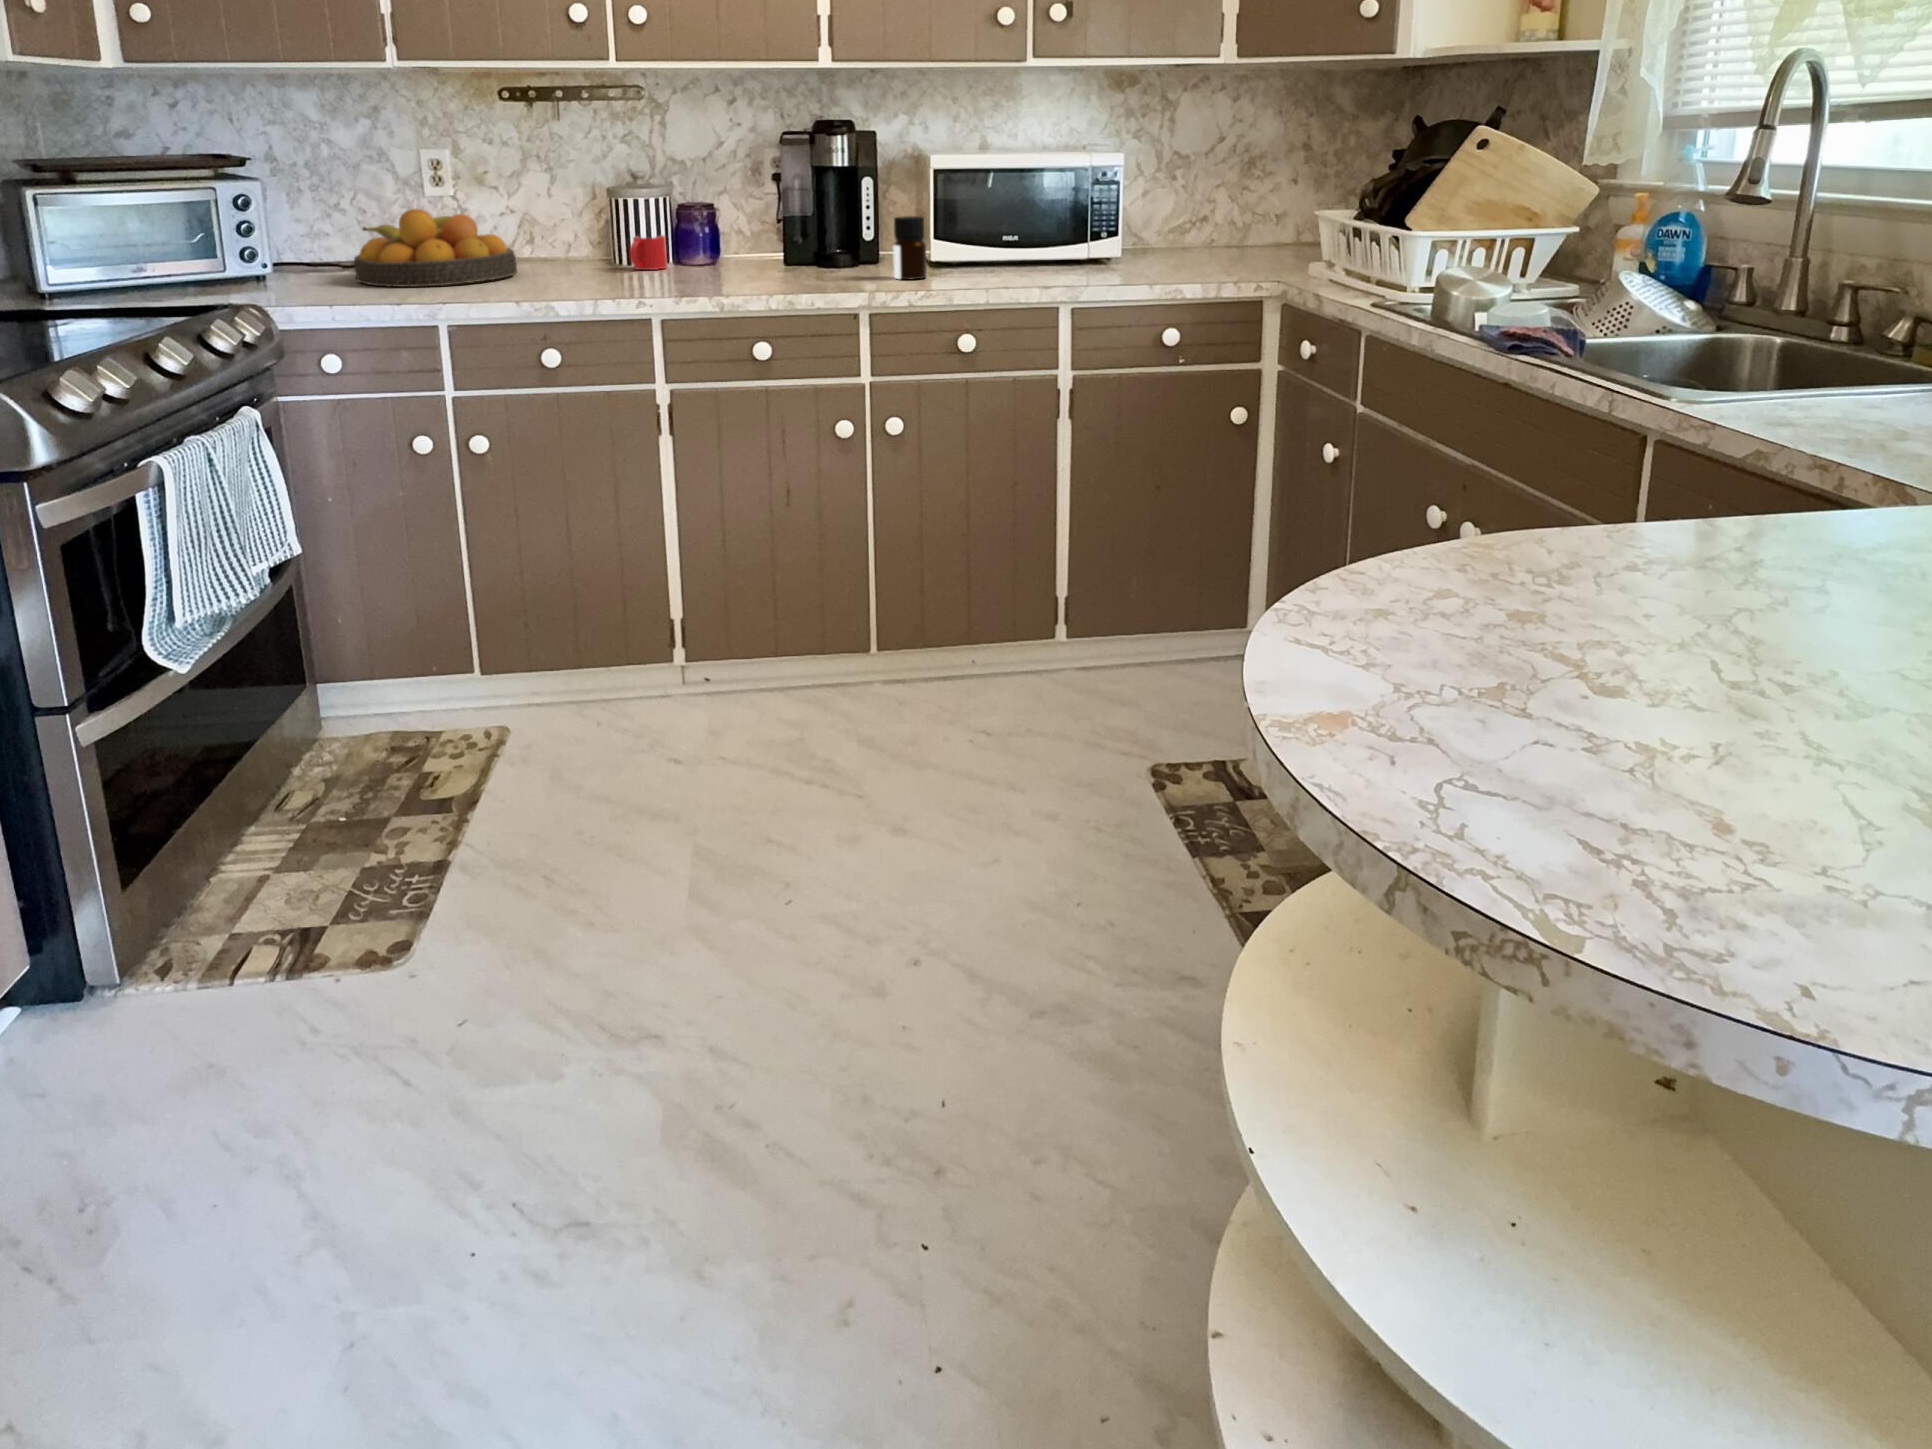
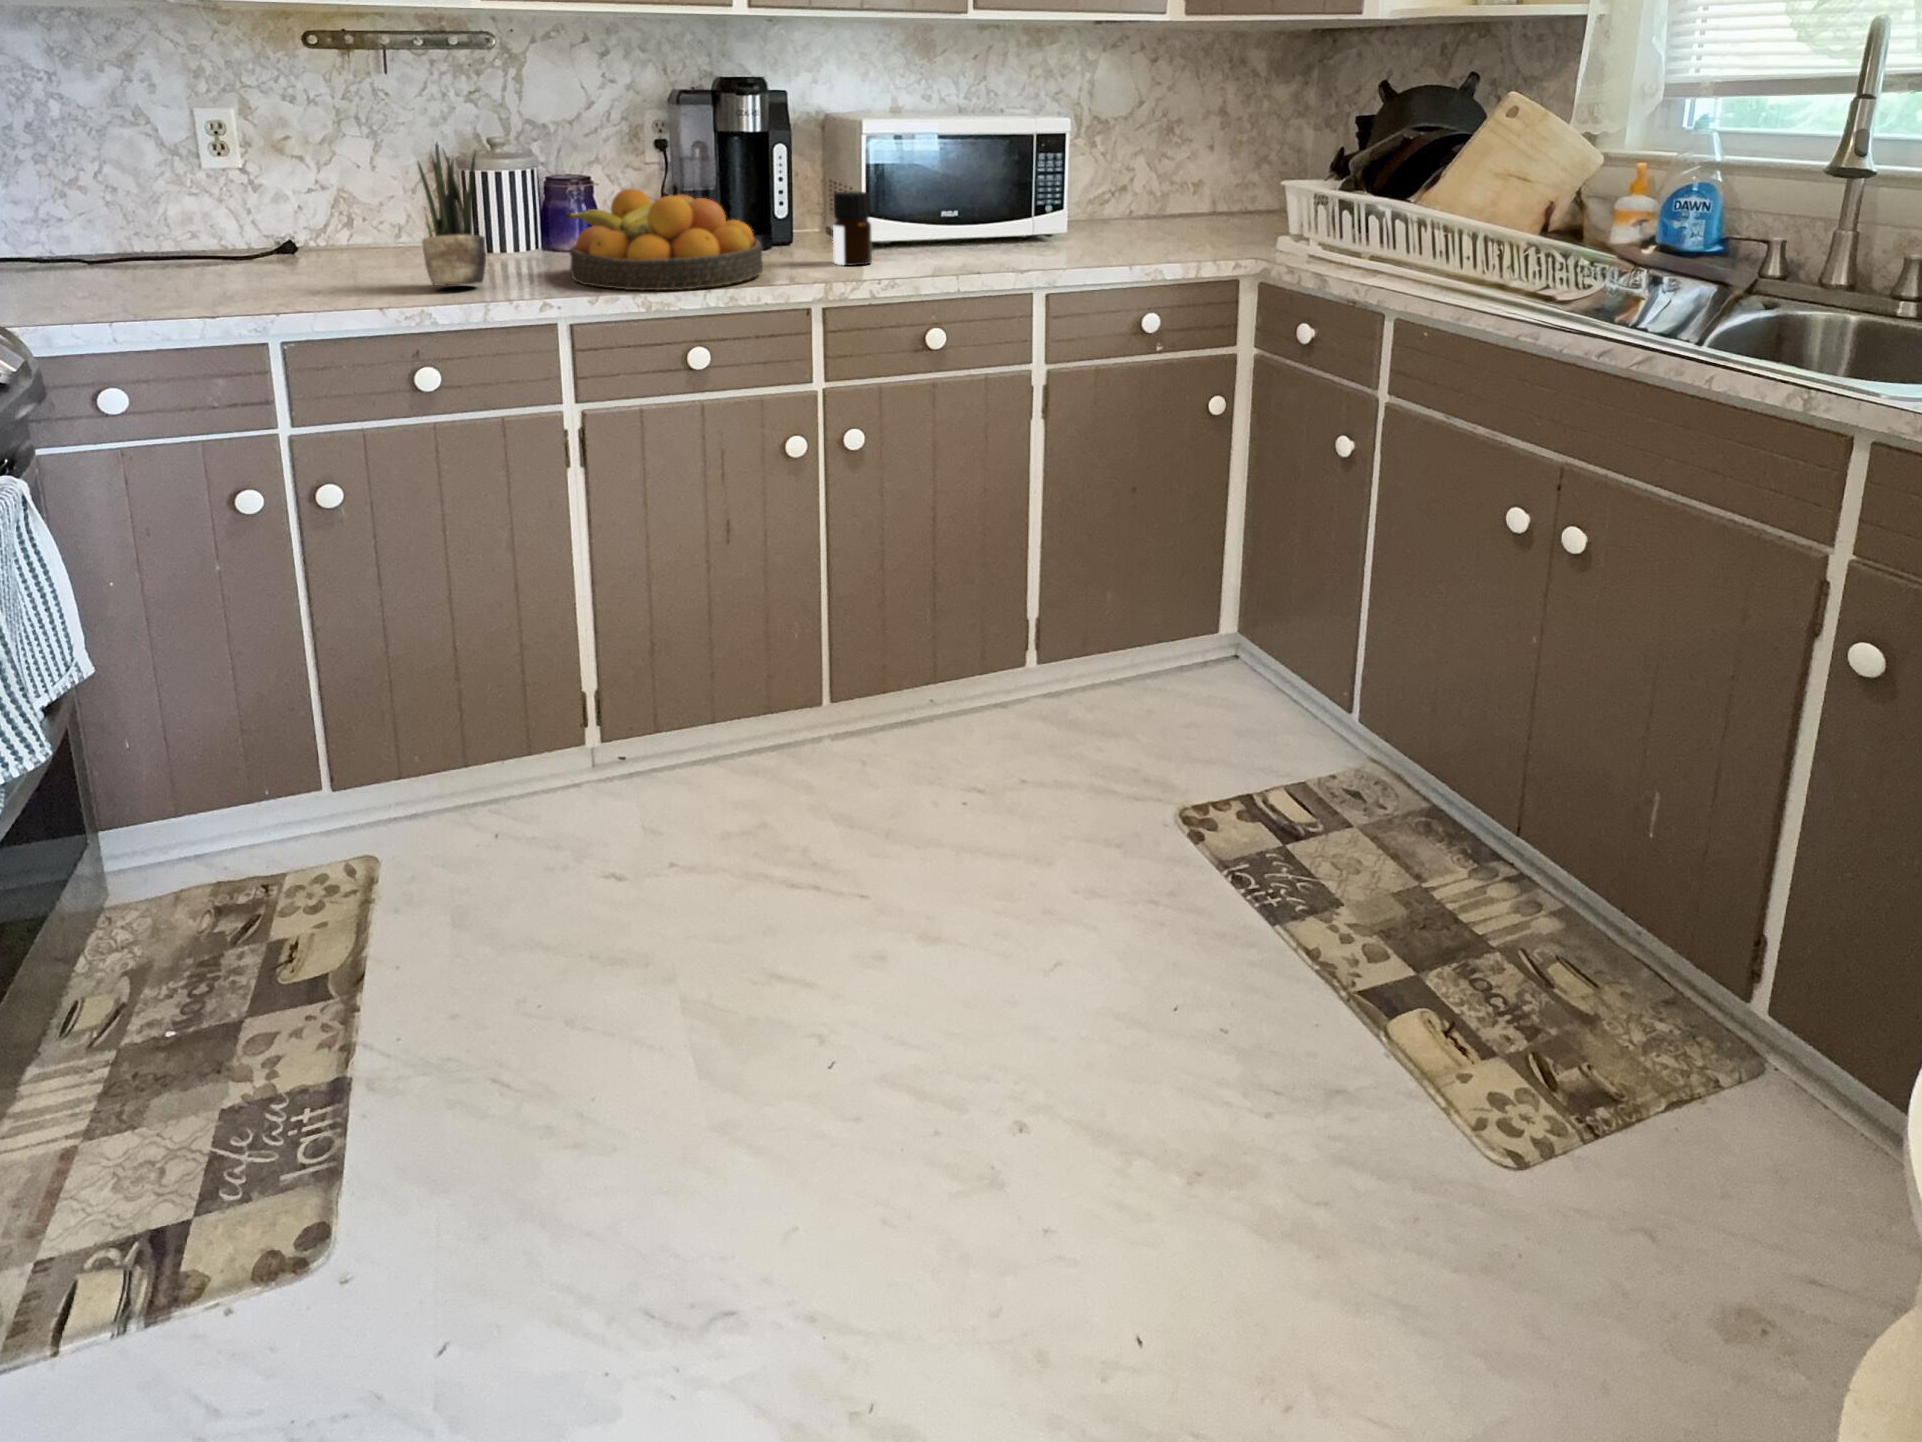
potted plant: none [552,172,602,286] -> present [418,143,486,285]
fruit bowl: present [354,209,517,287] -> present [566,189,763,290]
mug: present [630,235,667,270] -> none [498,216,542,259]

